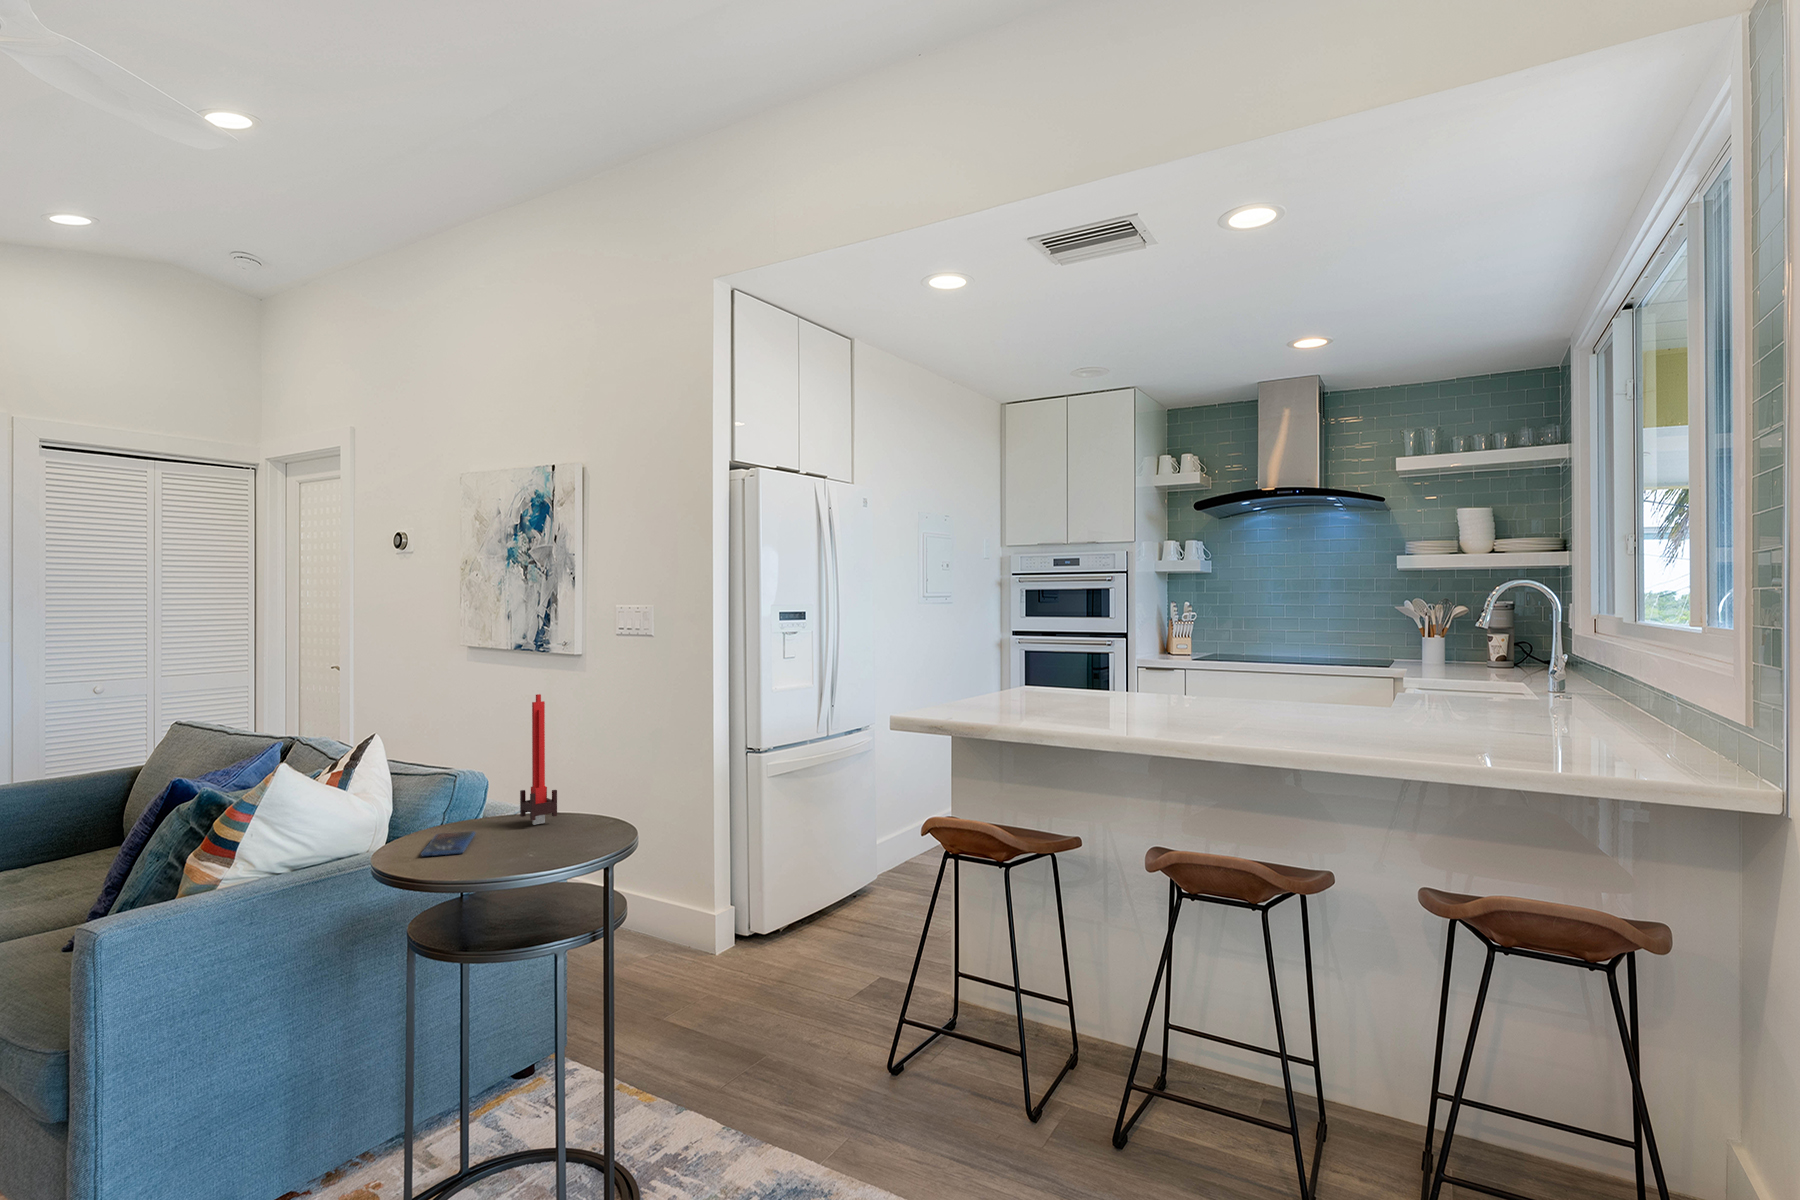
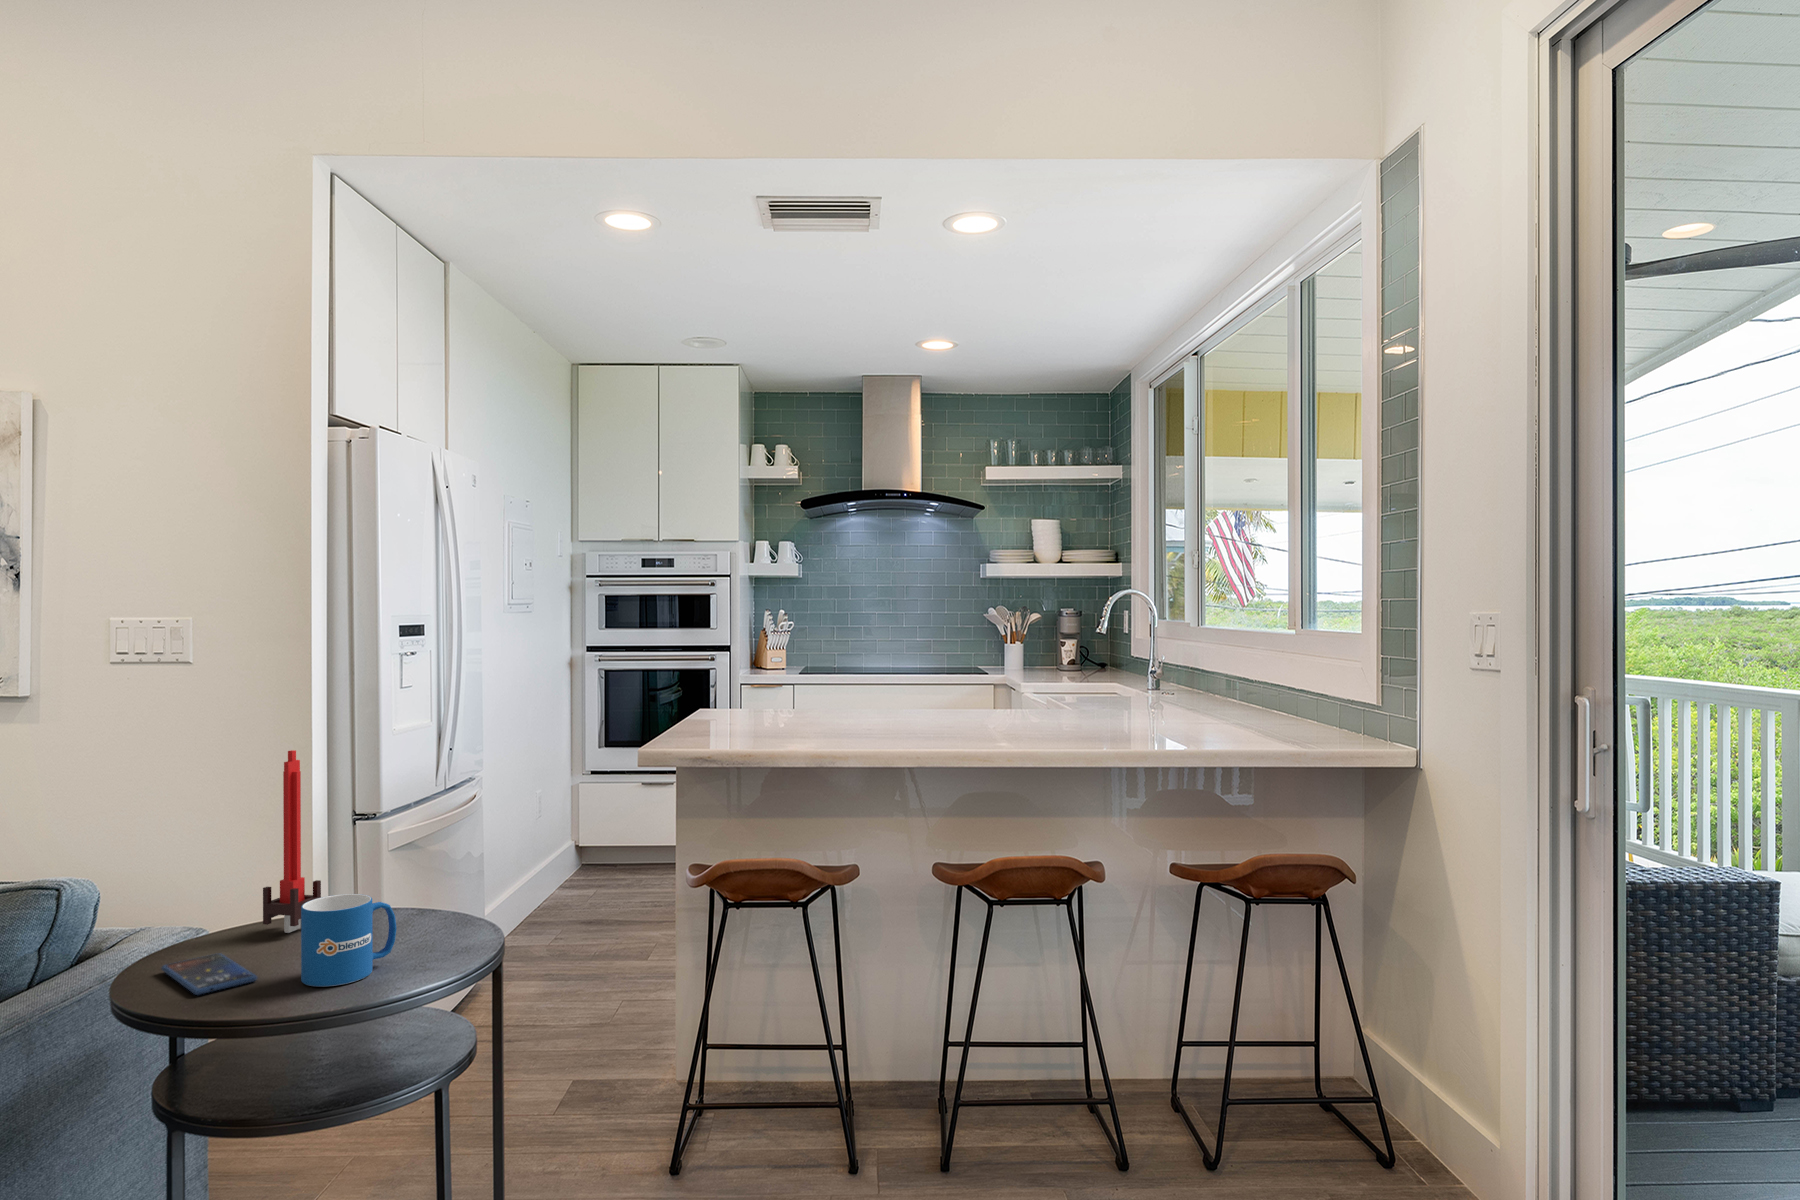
mug: none [475,800,545,865] -> present [301,894,397,987]

